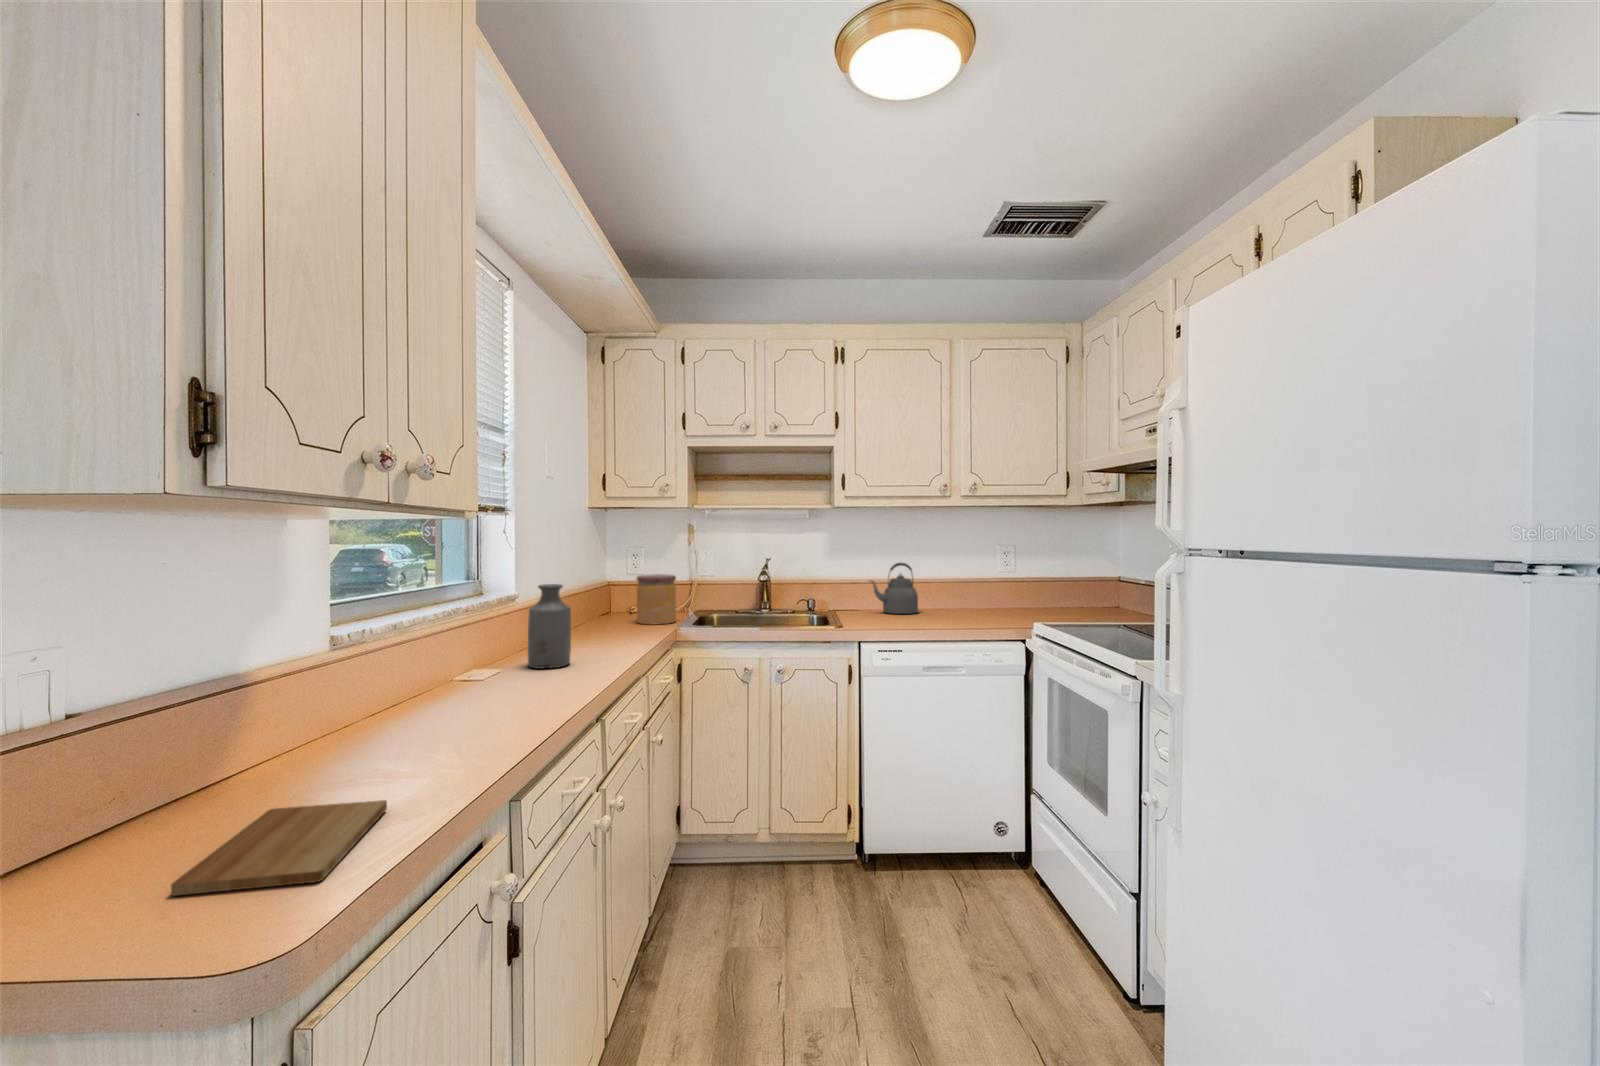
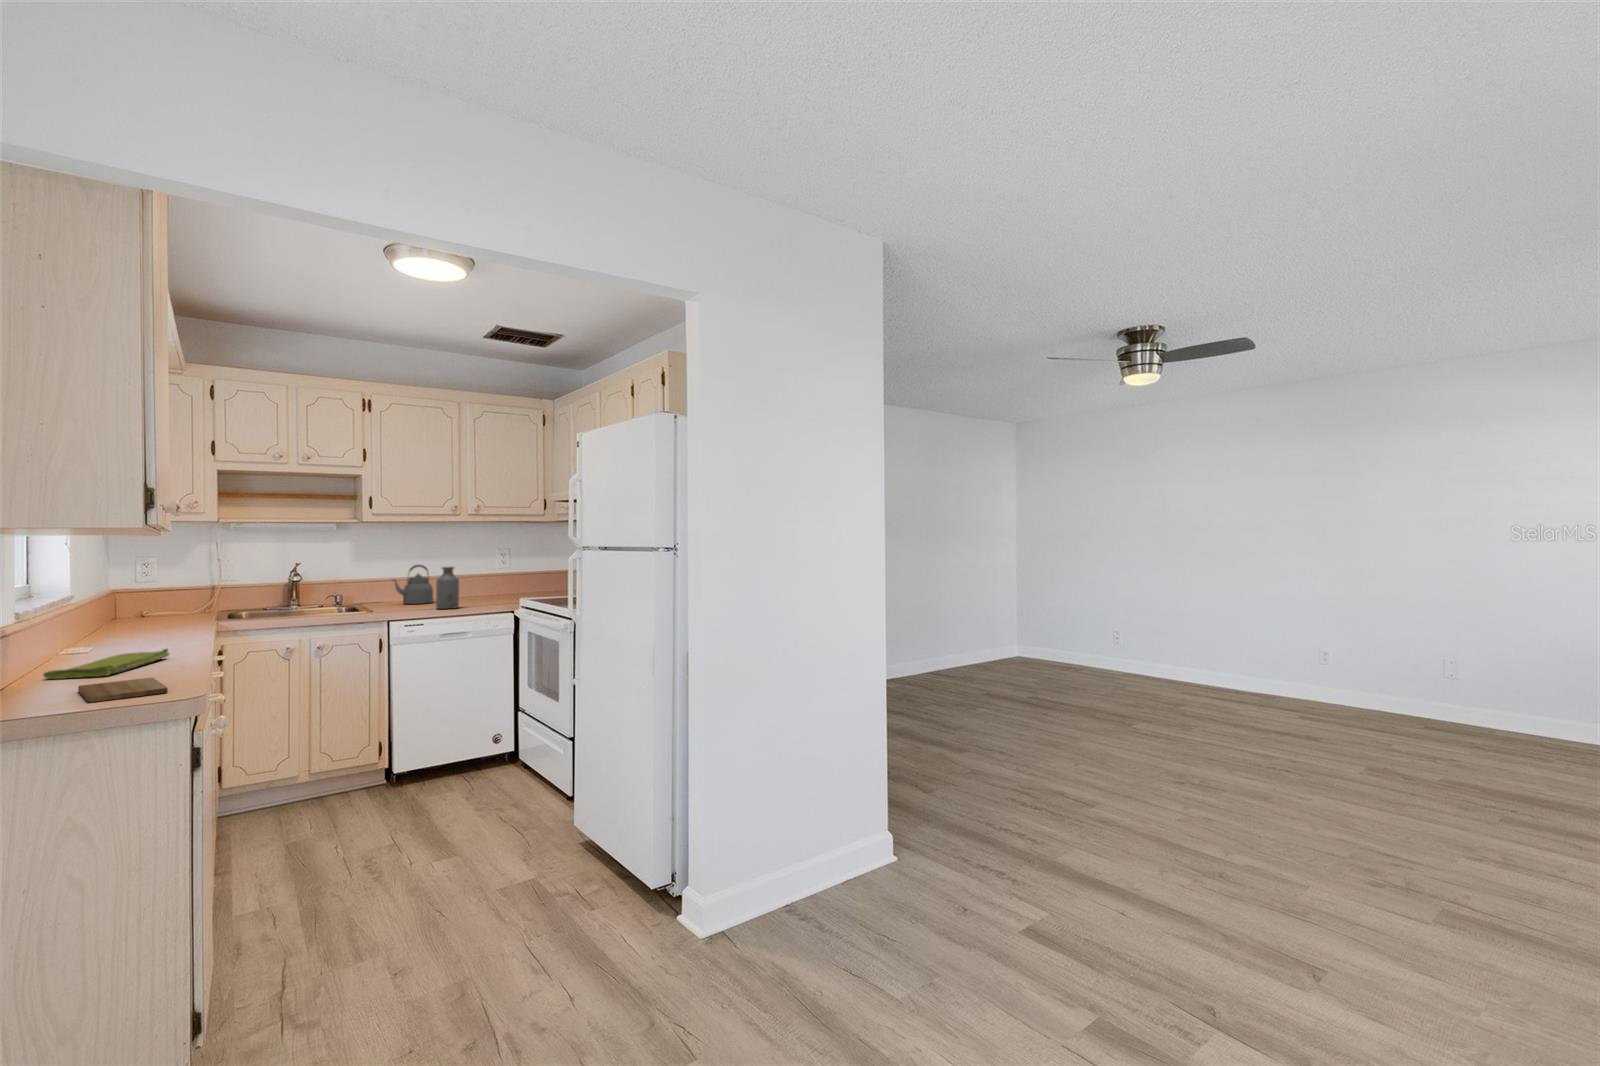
jar: present [637,574,676,625] -> none [163,579,207,622]
bottle: present [528,584,571,669] -> present [436,567,459,609]
dish towel: none [331,697,532,760] -> present [43,649,169,679]

